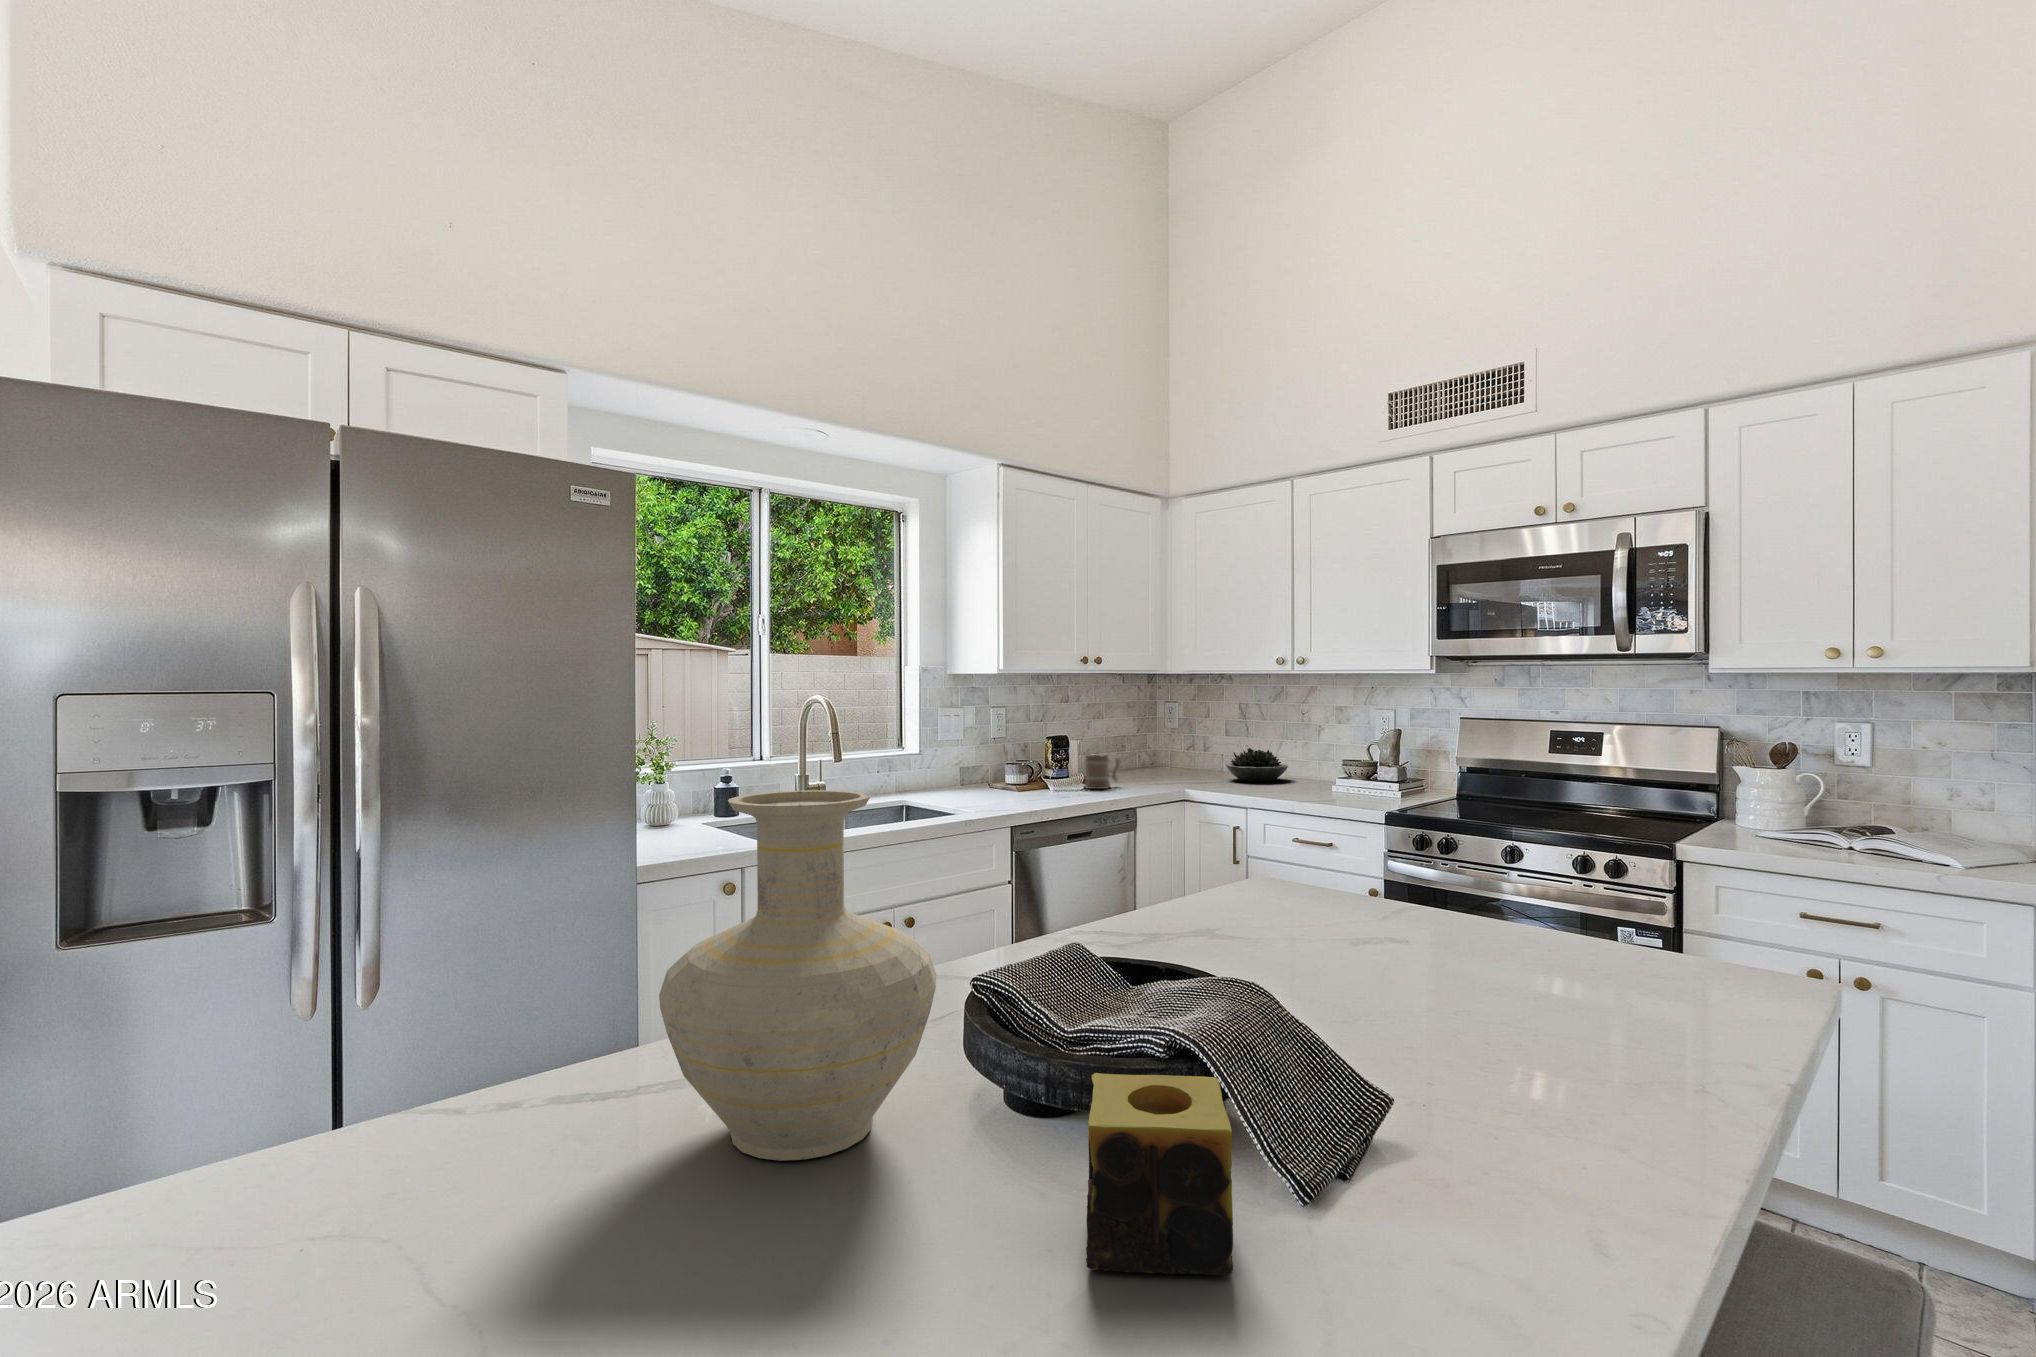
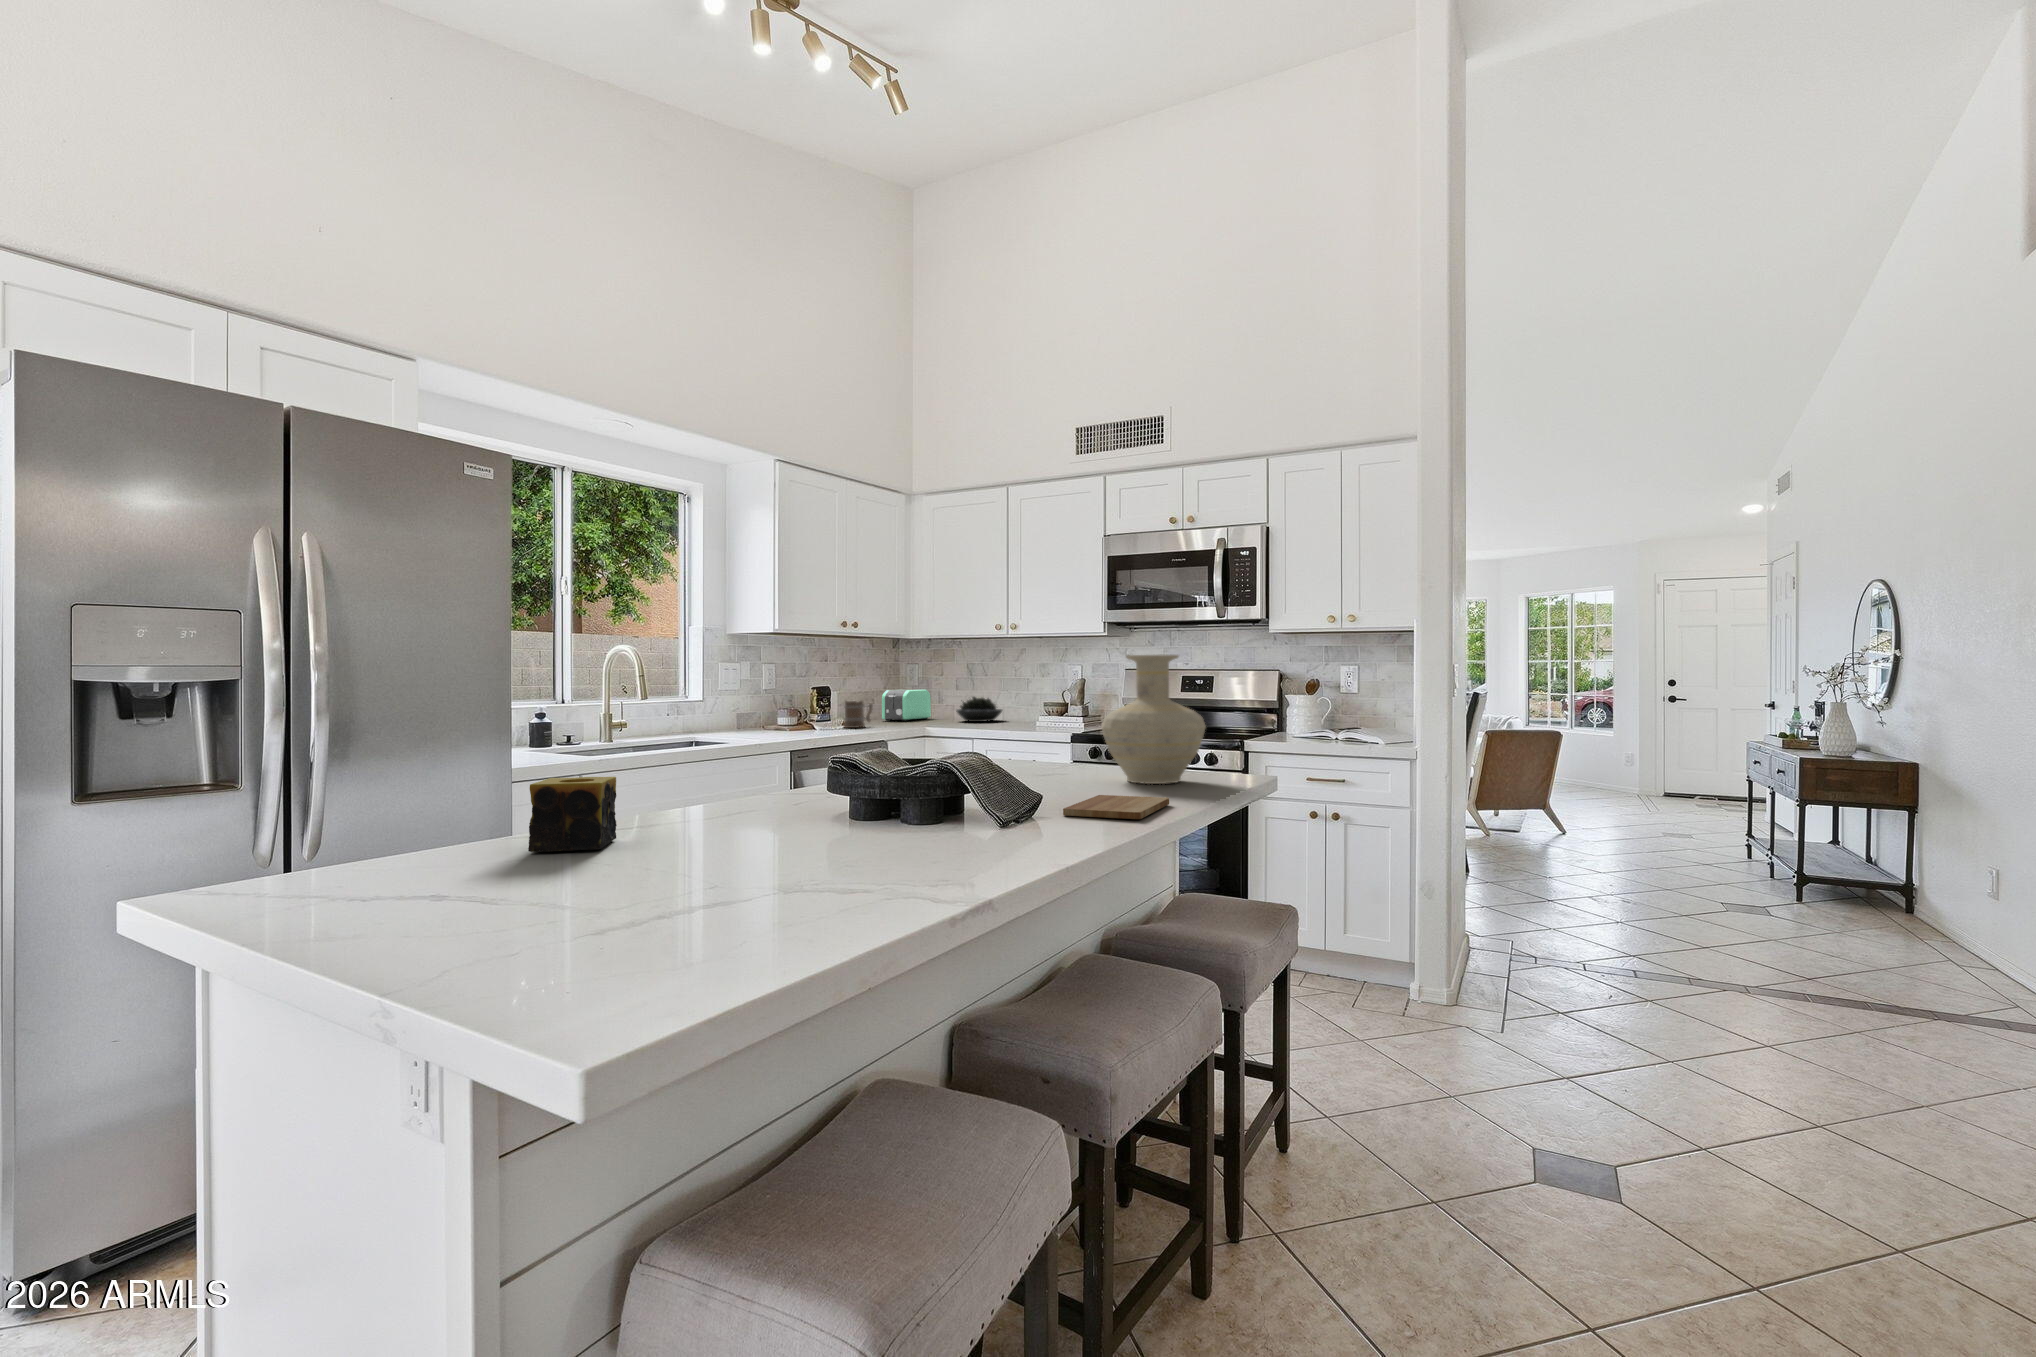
toaster: none [1134,736,1195,776] -> present [882,690,931,721]
vase: present [659,790,937,1161] -> present [1102,655,1206,784]
cutting board: none [1432,1069,1669,1215] -> present [1063,795,1169,819]
candle: present [1086,1073,1233,1276] -> present [528,777,617,852]

